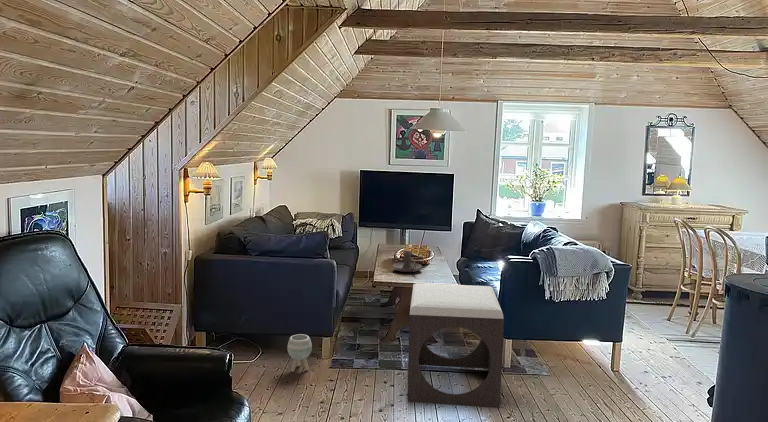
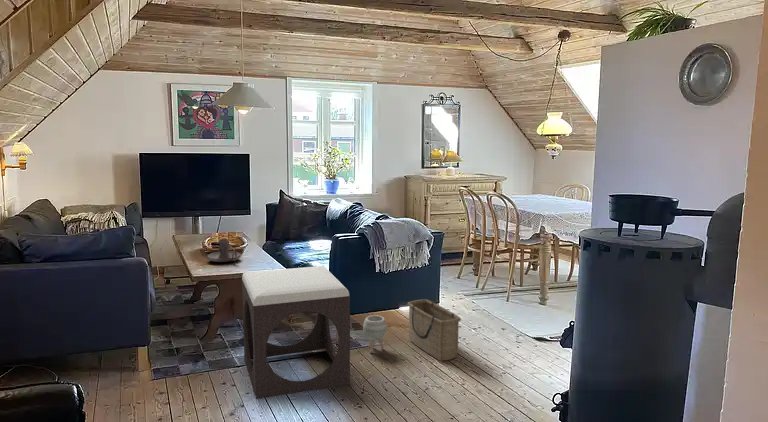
planter: present [287,334,312,372] -> present [363,315,387,353]
basket: none [581,335,635,405] -> present [408,299,461,361]

